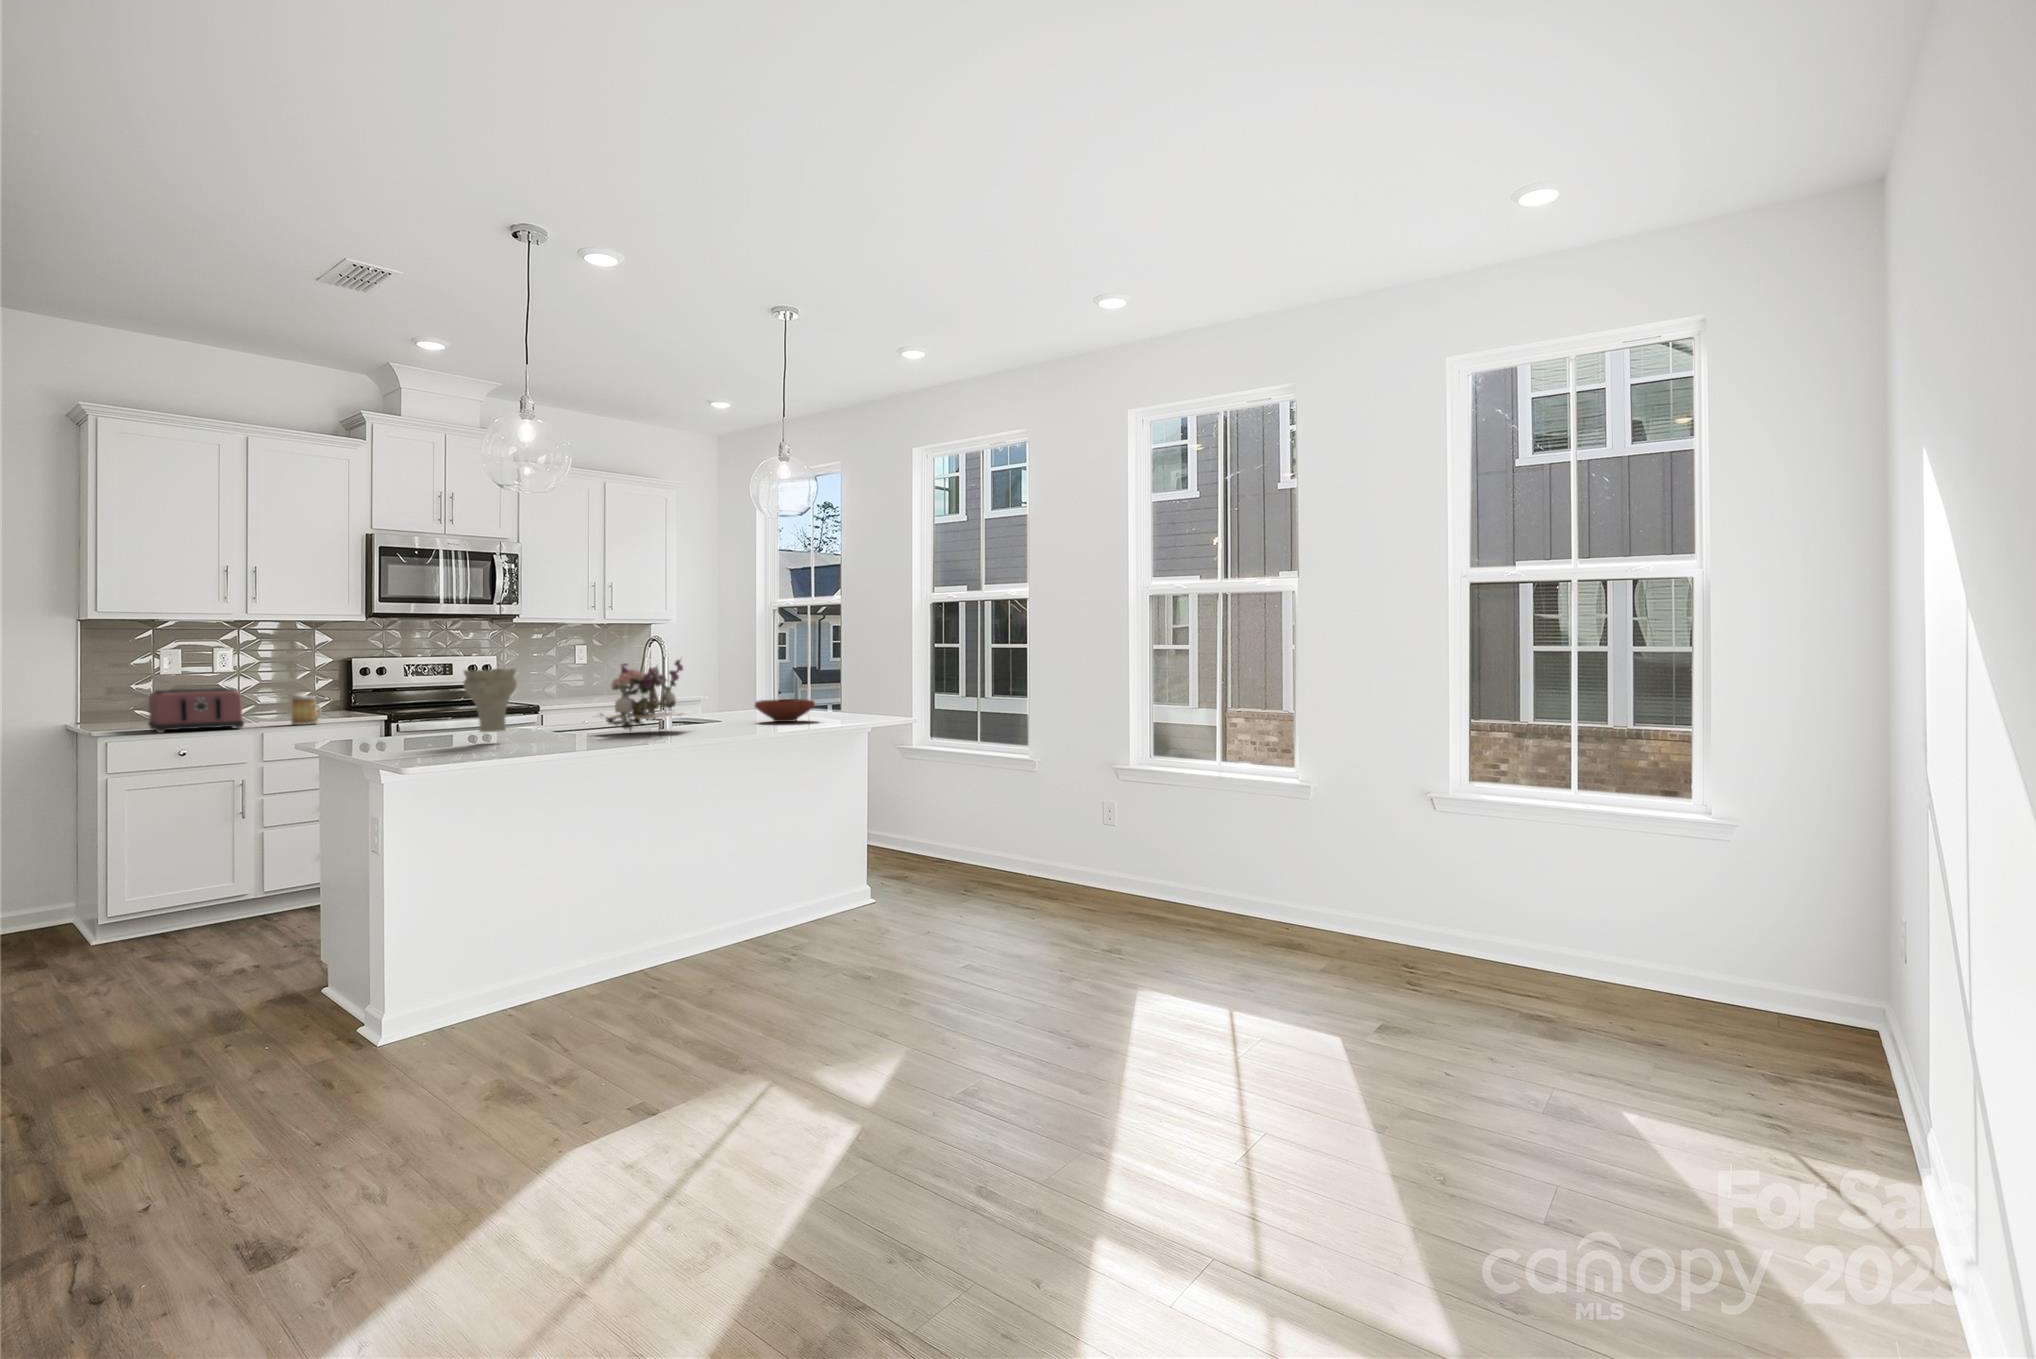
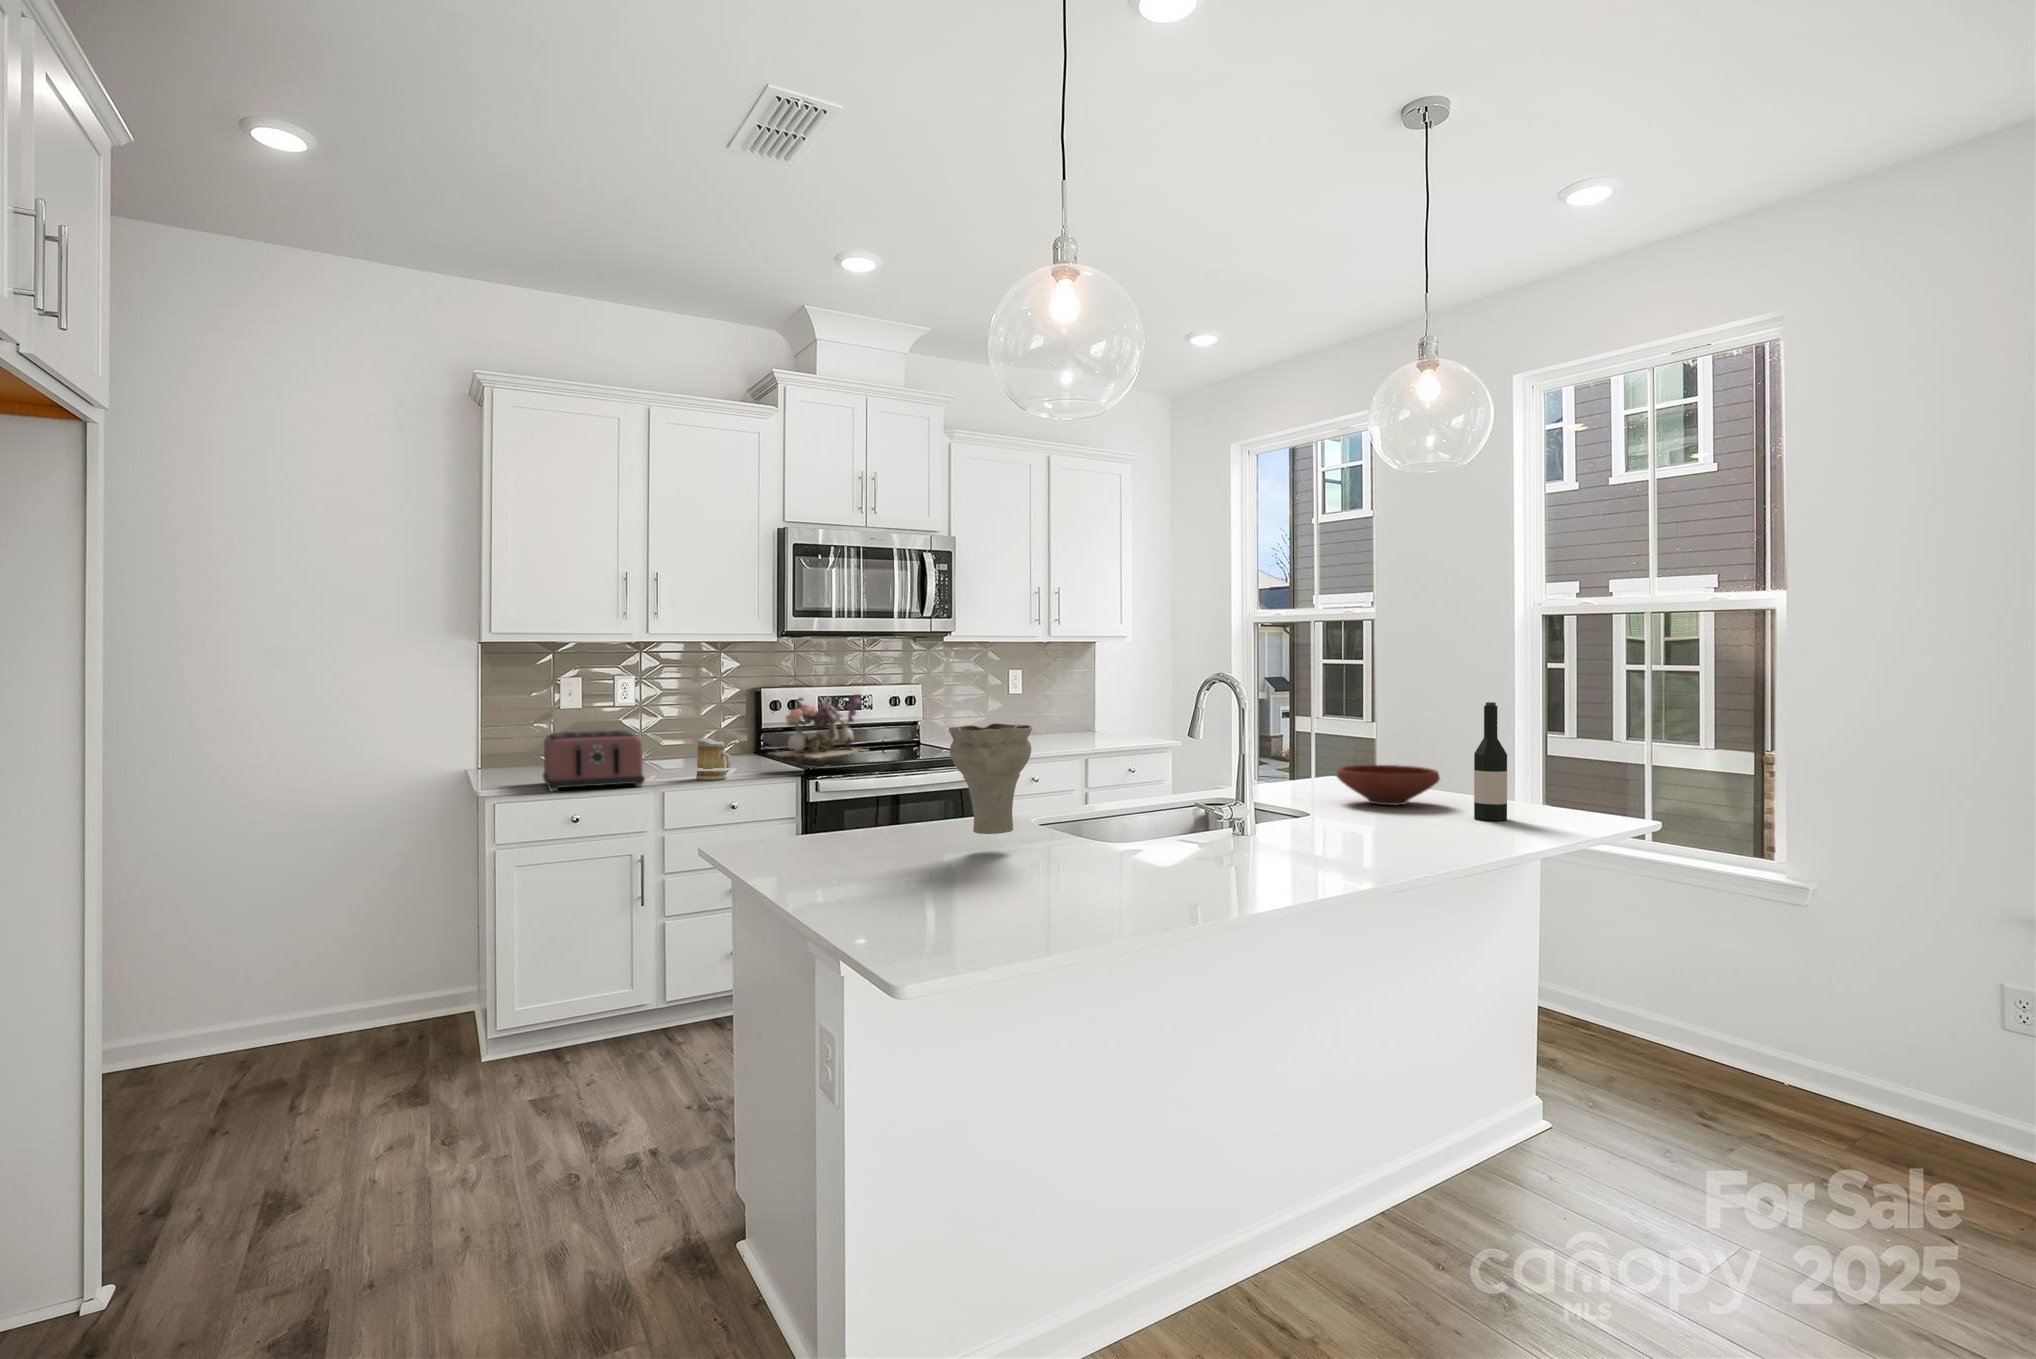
wine bottle: none [817,658,836,725] -> present [1474,702,1507,821]
flower arrangement: present [601,660,684,730] -> present [772,694,862,768]

